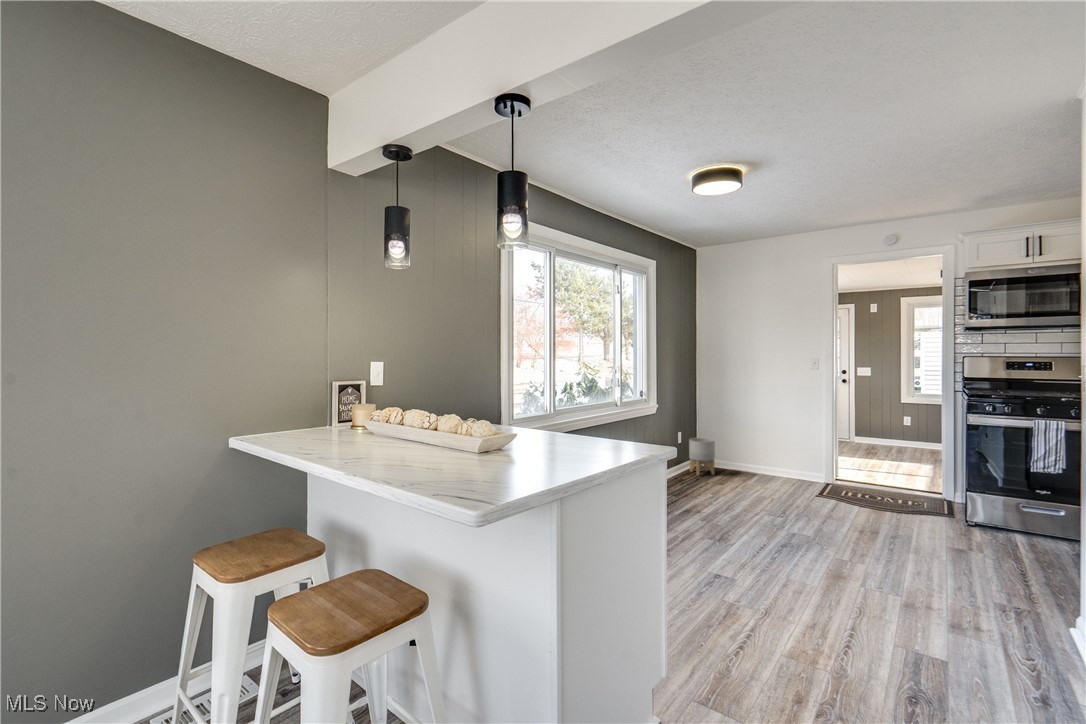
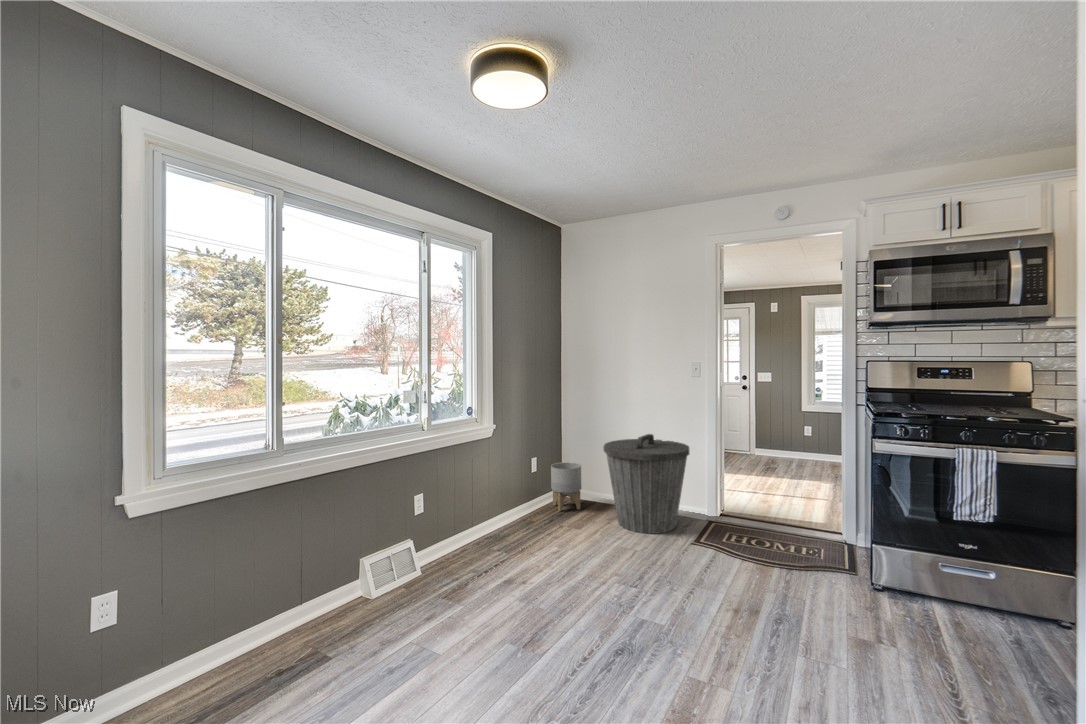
trash can: none [739,414,812,491] -> present [604,434,690,534]

